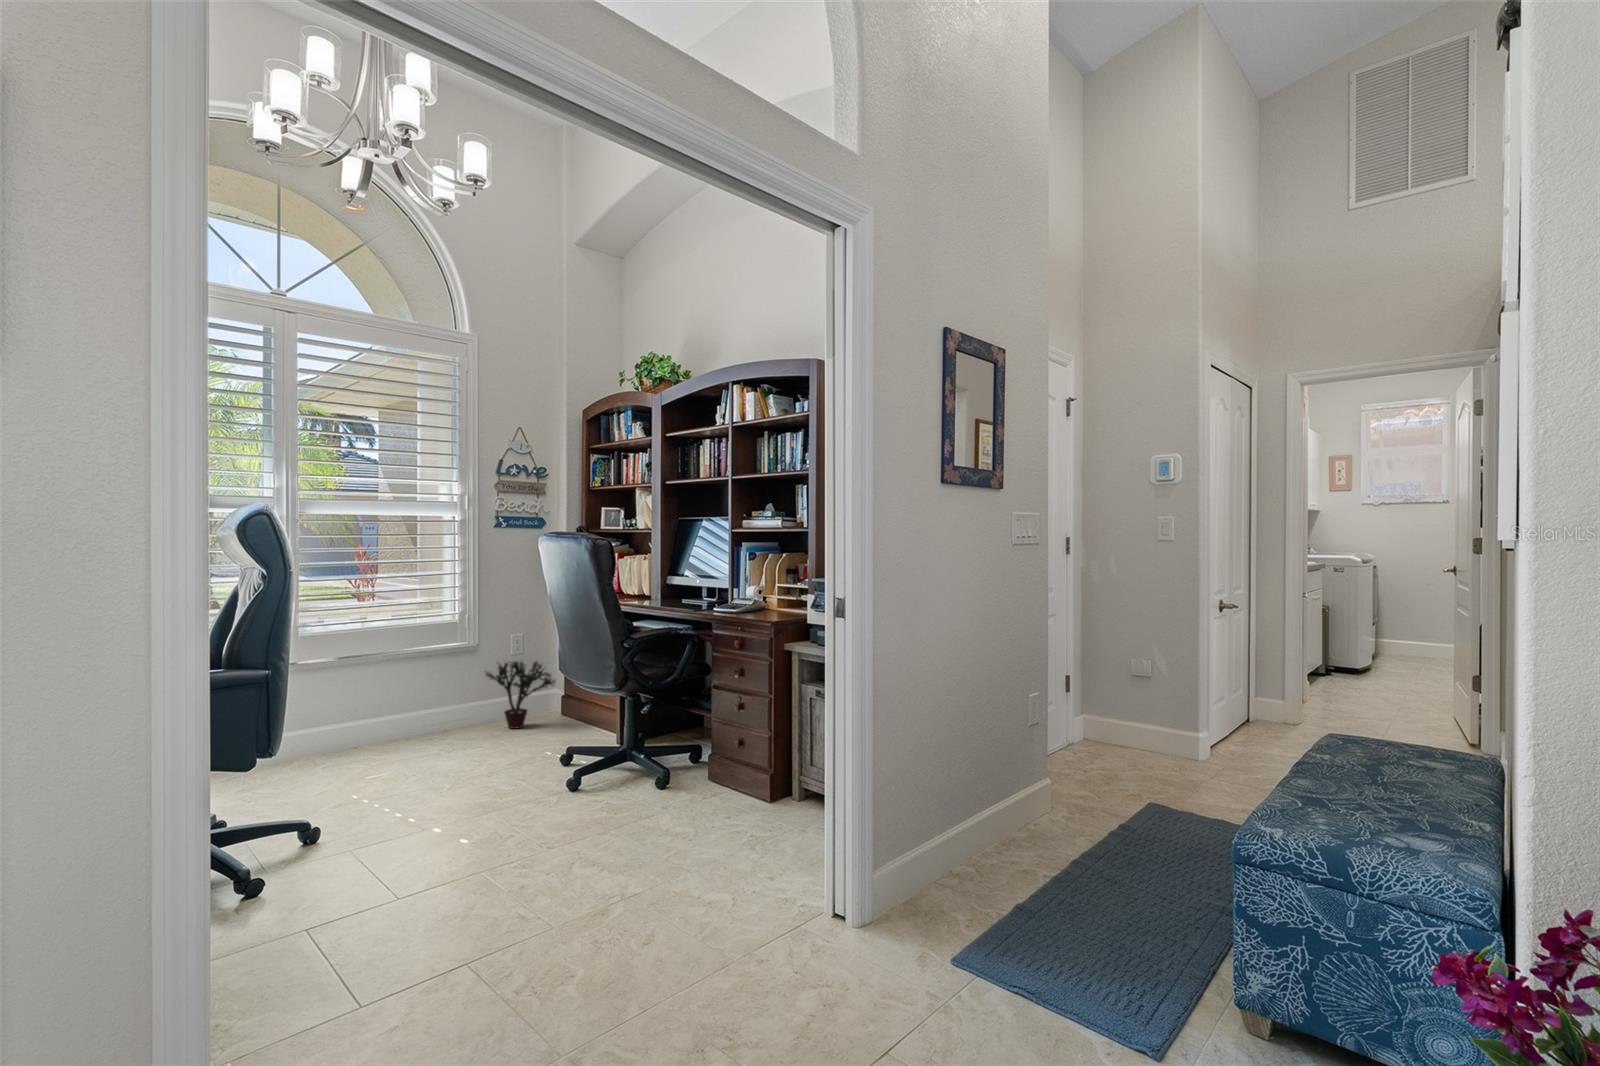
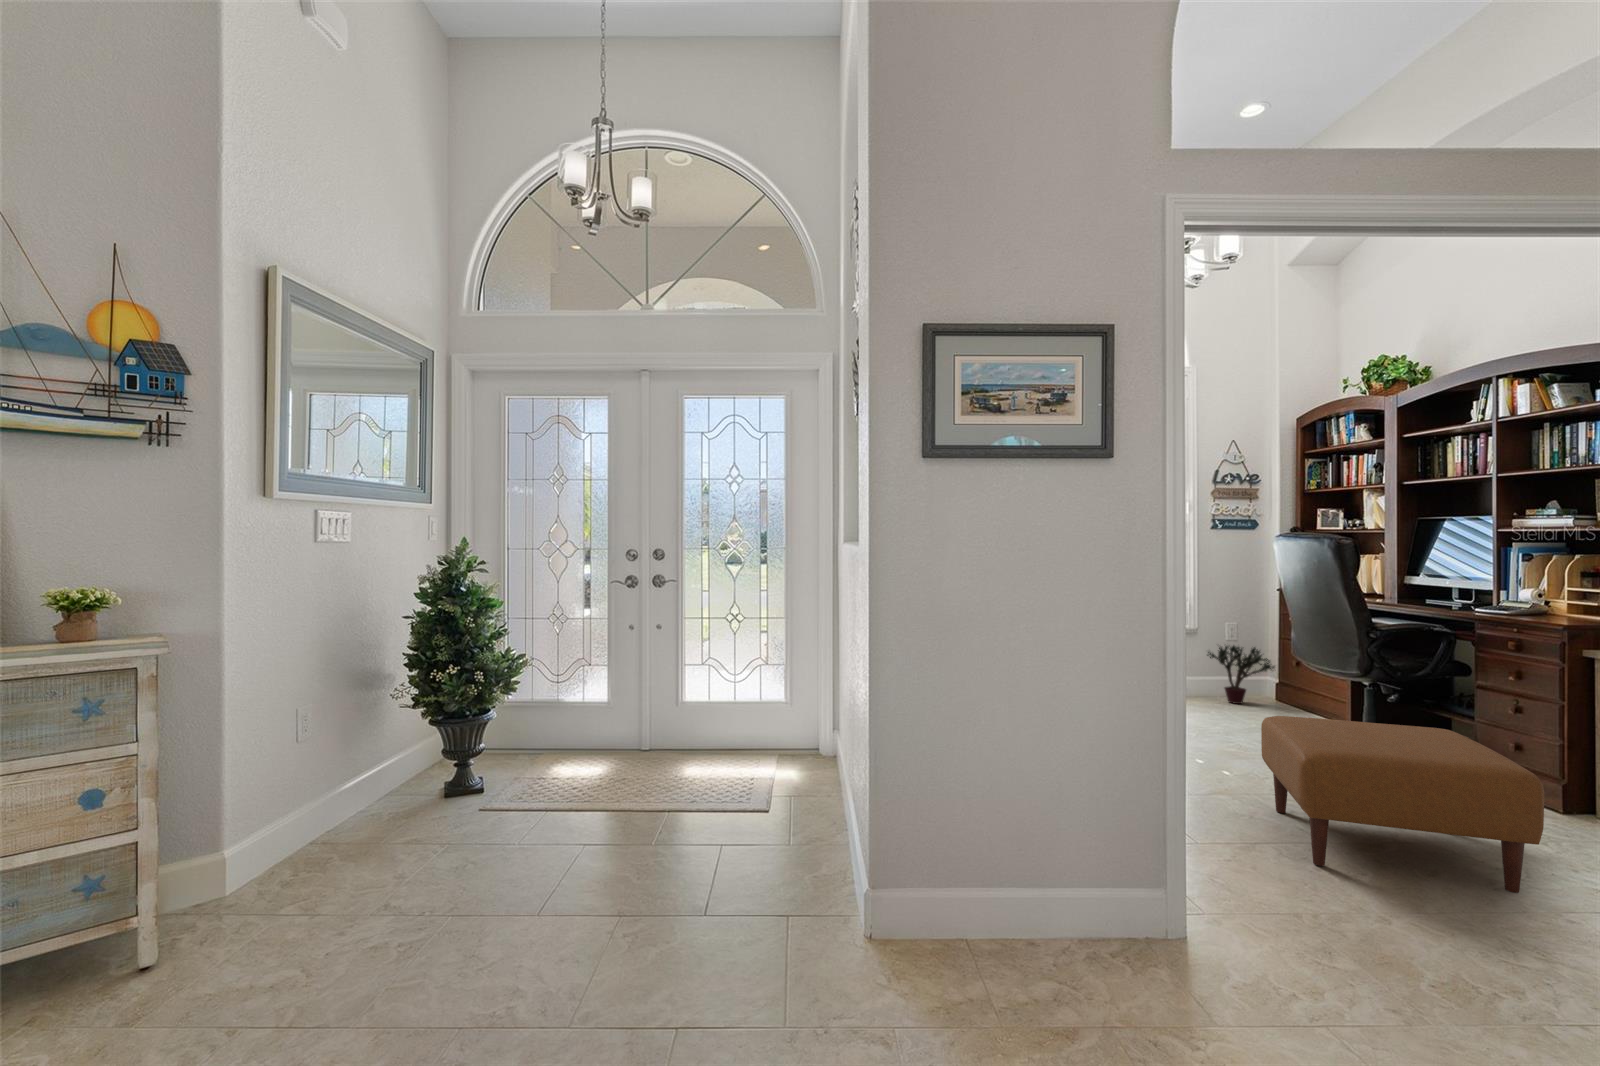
ottoman: none [489,748,742,974] -> present [1261,716,1544,893]

